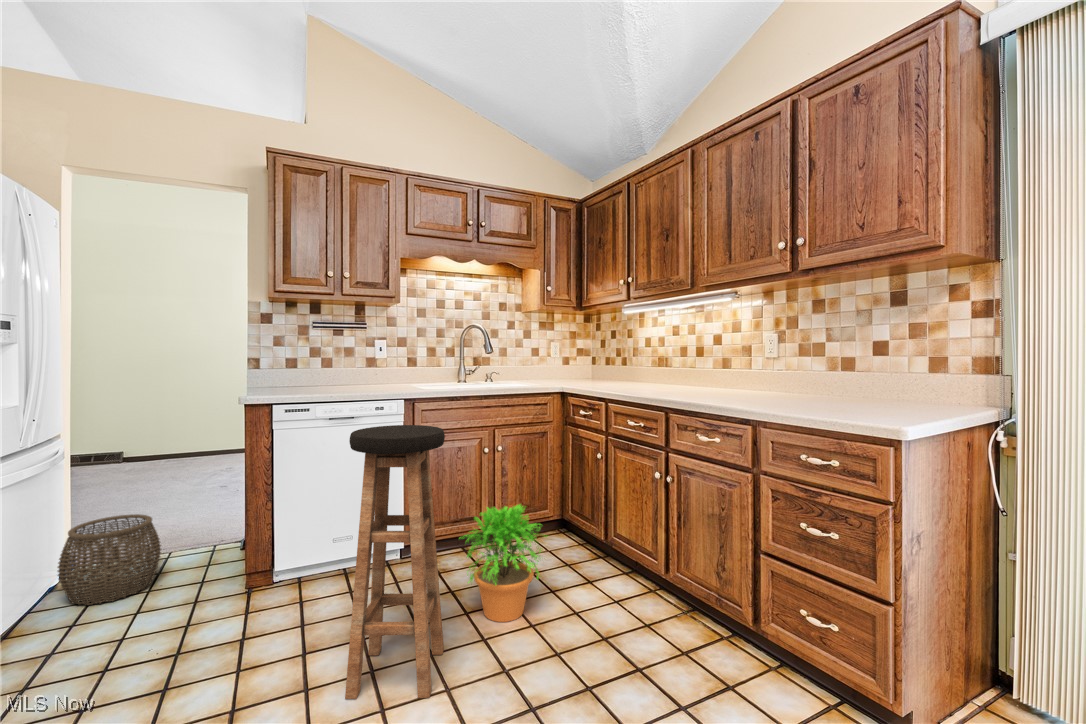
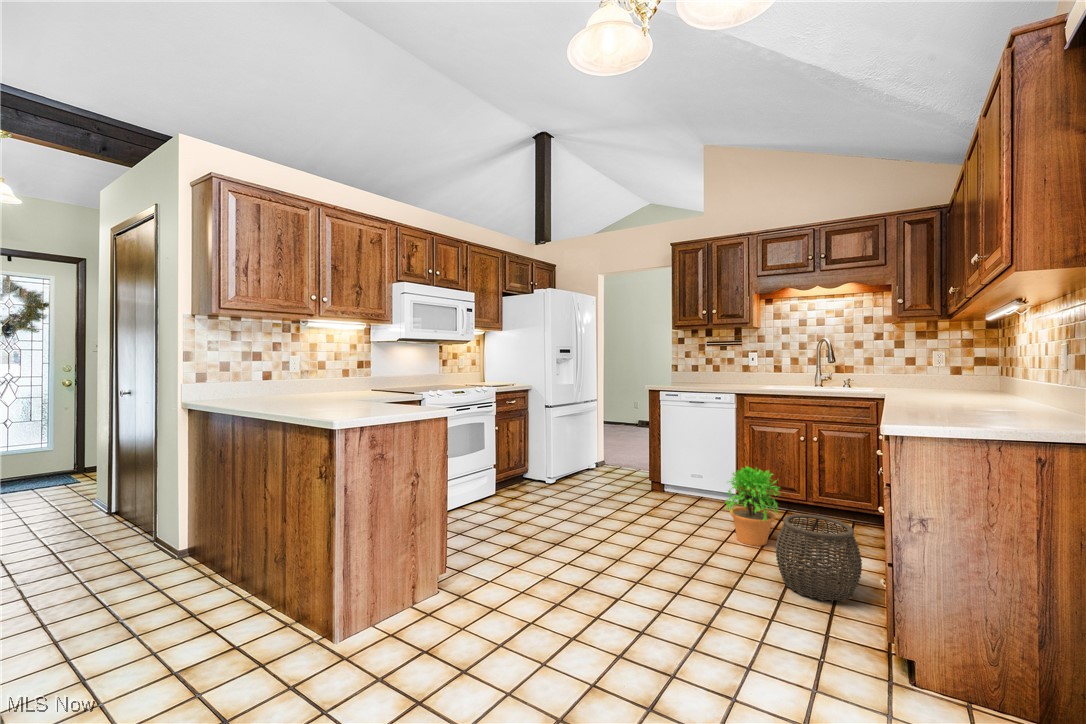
bar stool: present [345,425,445,699] -> none [634,401,695,544]
woven basket: present [57,514,161,605] -> present [776,514,862,602]

